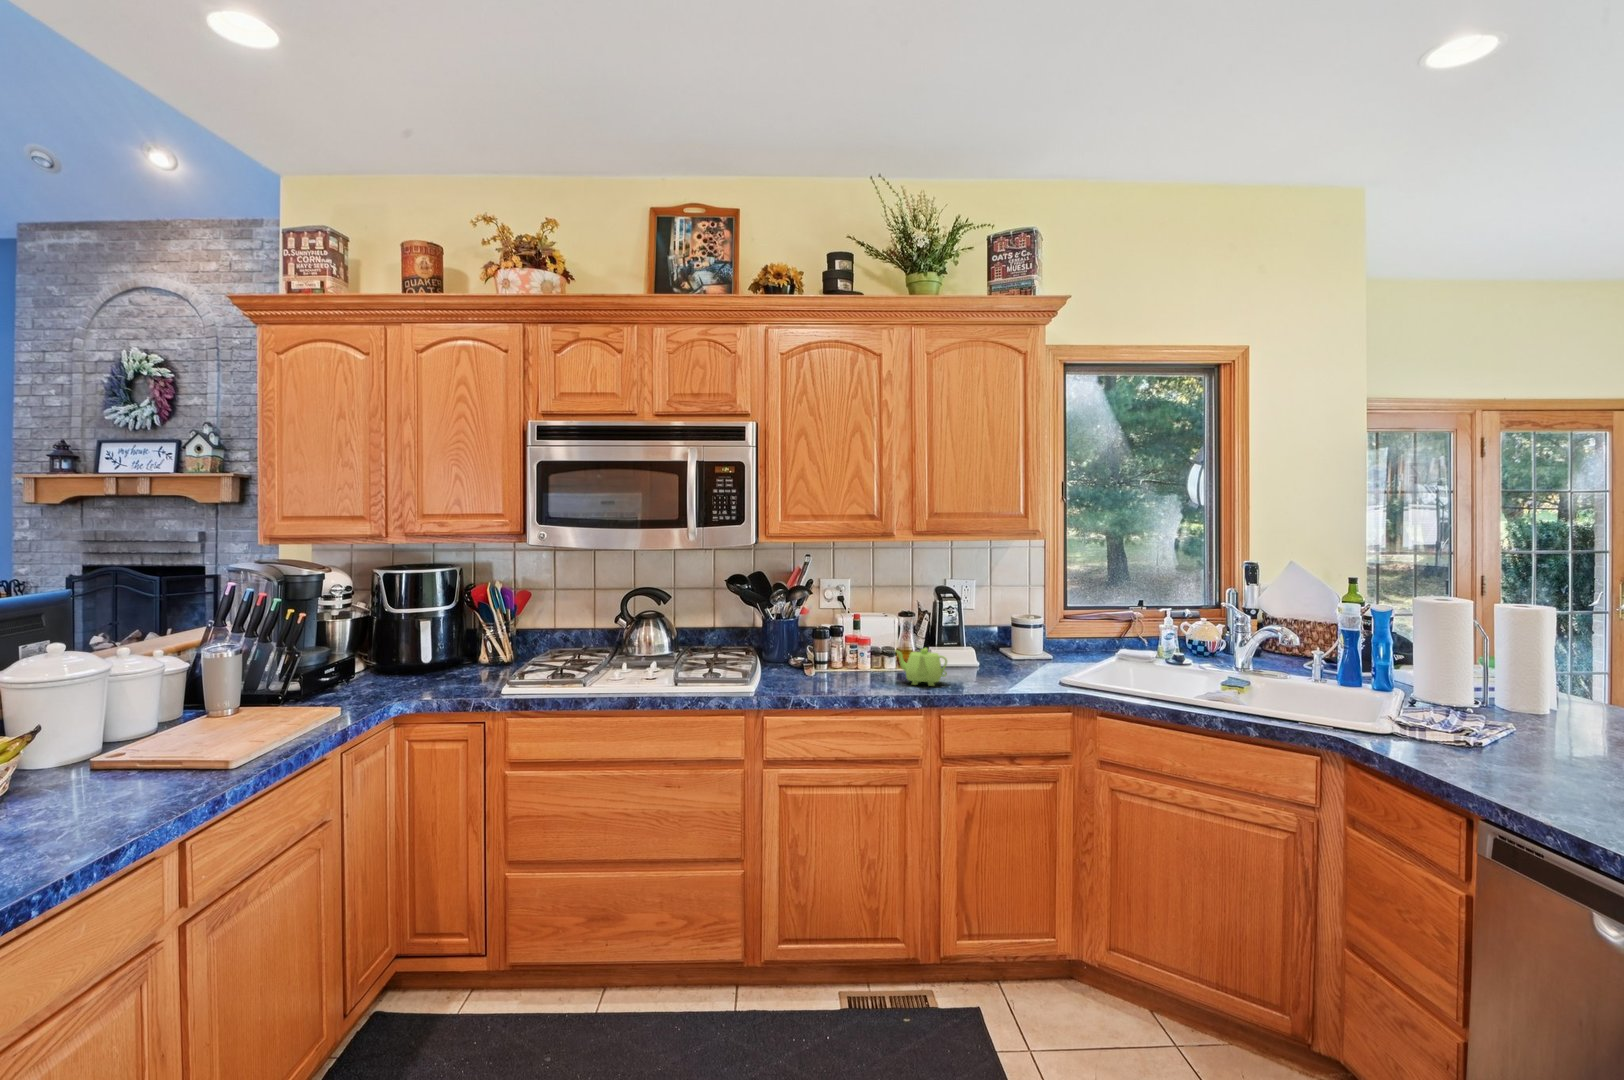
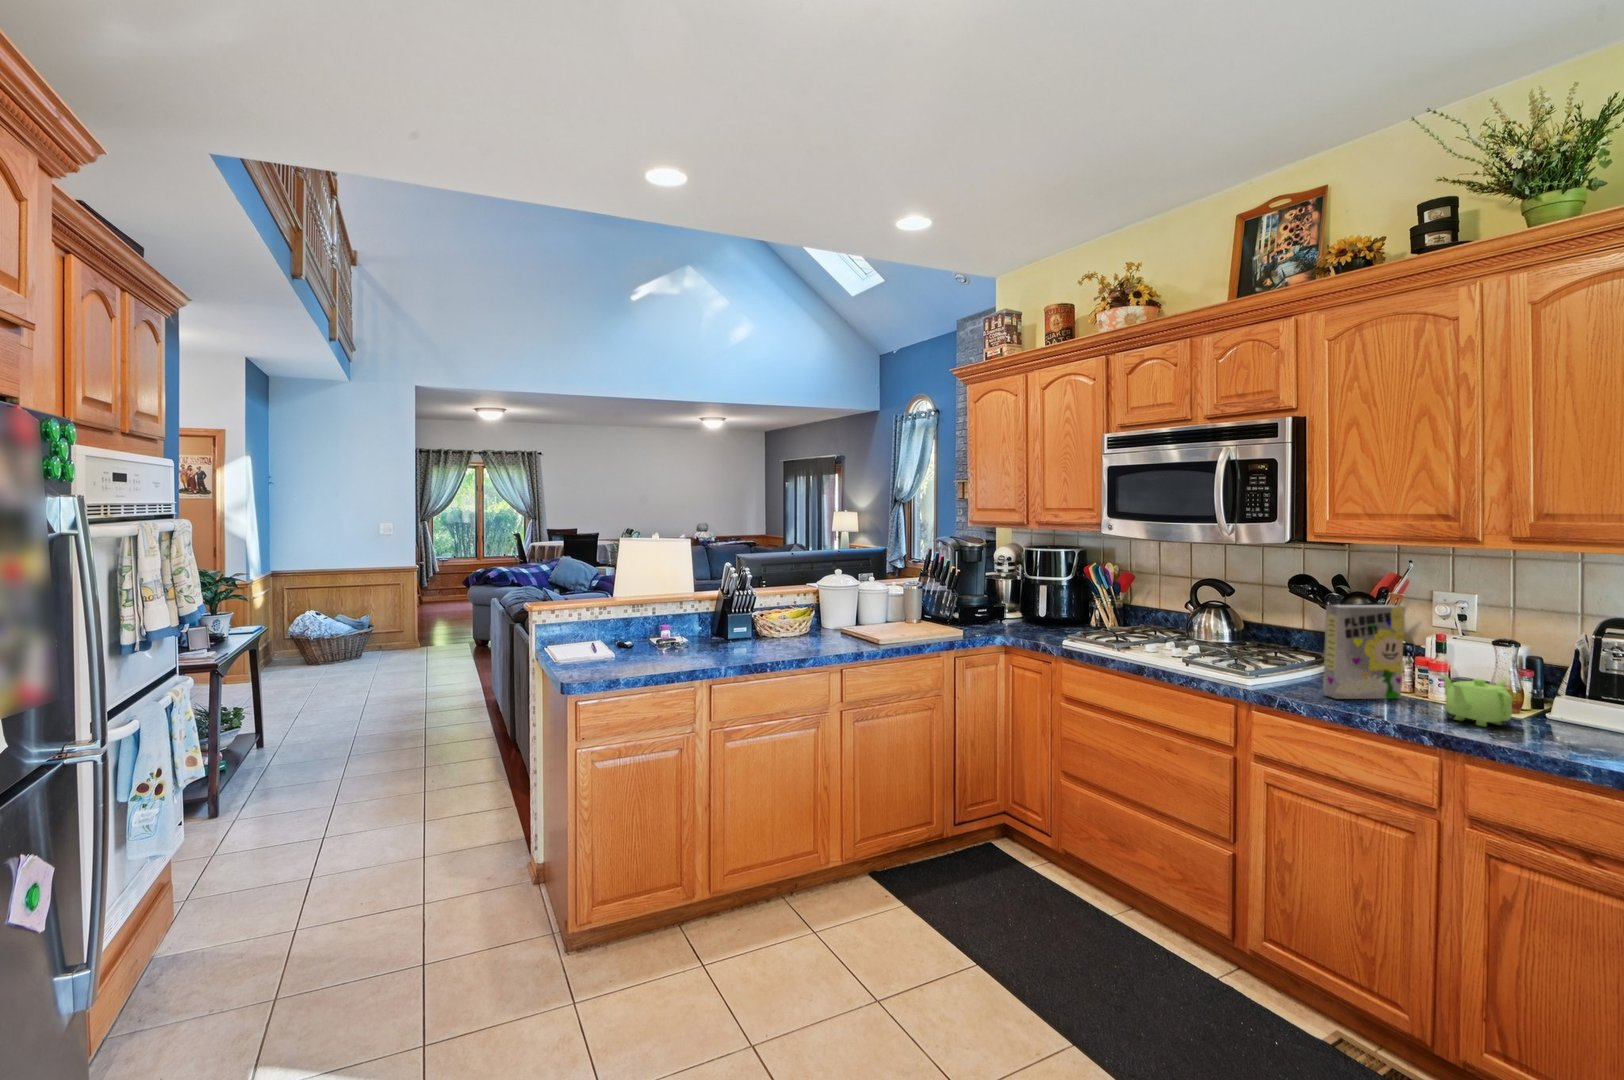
cereal box: none [815,597,855,687] -> present [1323,605,1405,699]

